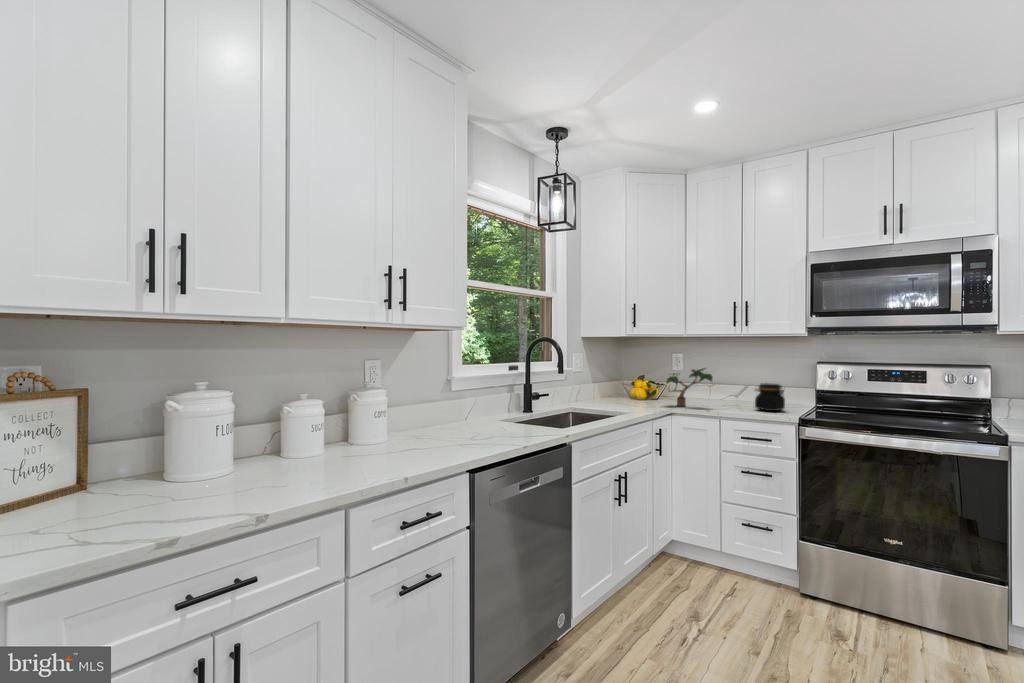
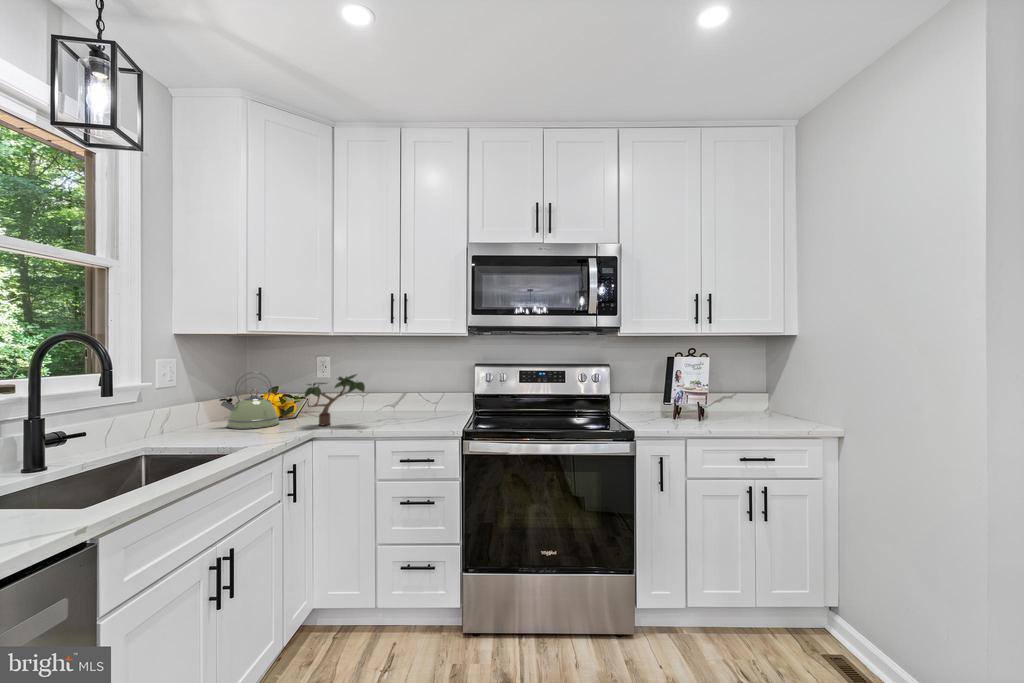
kettle: none [609,364,648,404] -> present [219,372,279,429]
jar: present [755,383,785,411] -> none [413,390,446,423]

